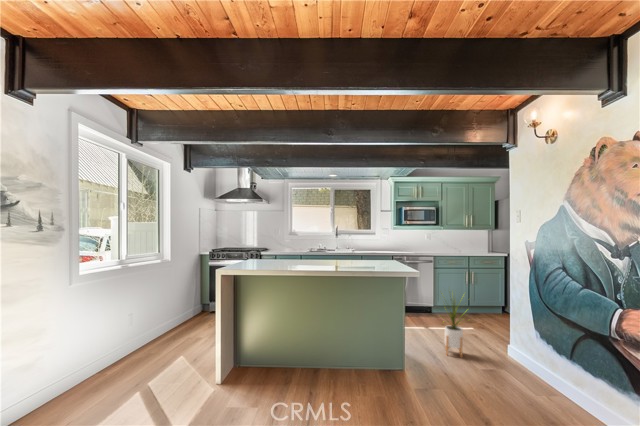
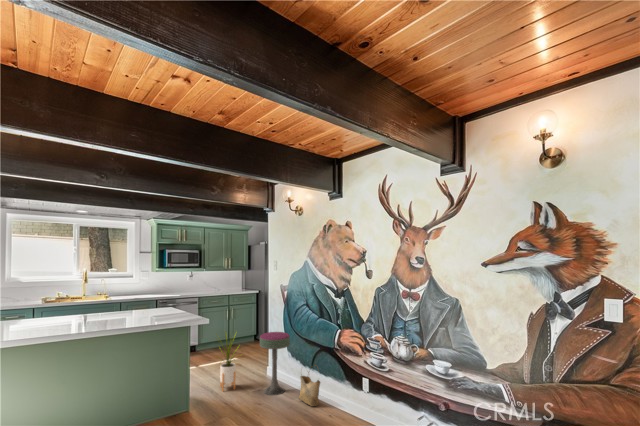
bar stool: none [491,299,535,380] -> present [260,332,290,395]
woven basket: none [547,352,584,413] -> present [299,372,320,406]

